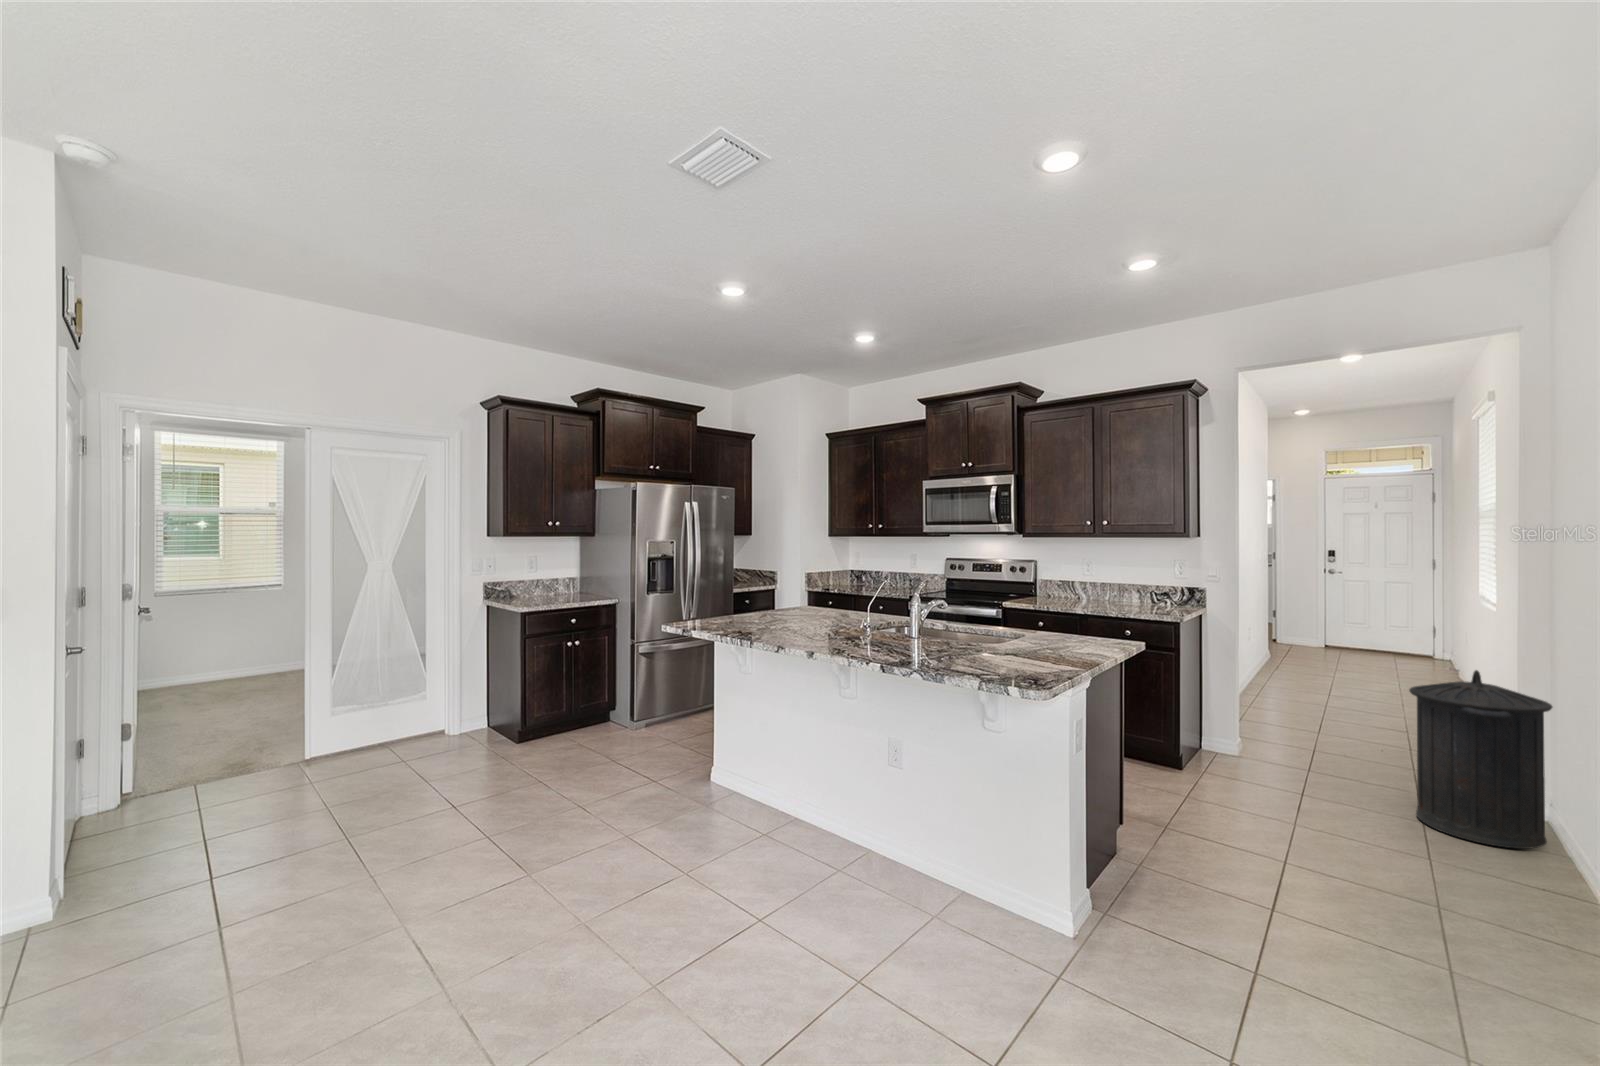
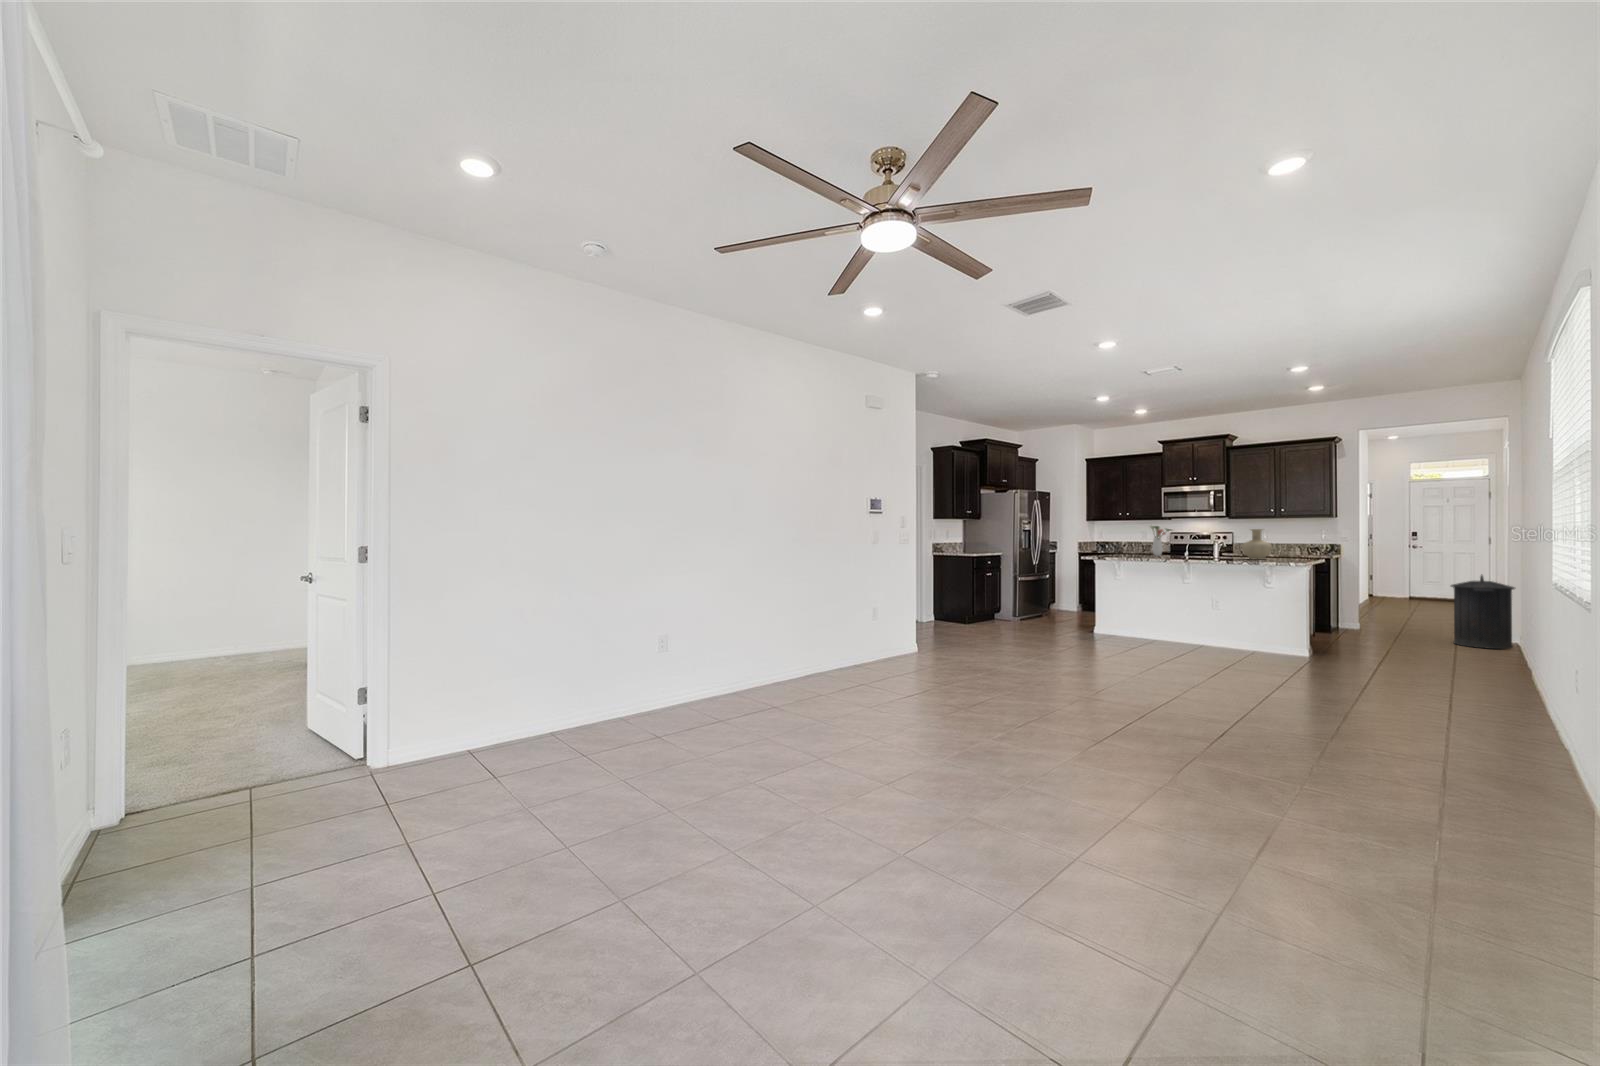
flower arrangement: none [776,557,838,628] -> present [1149,525,1171,556]
vase: none [931,576,997,658] -> present [1242,529,1272,559]

